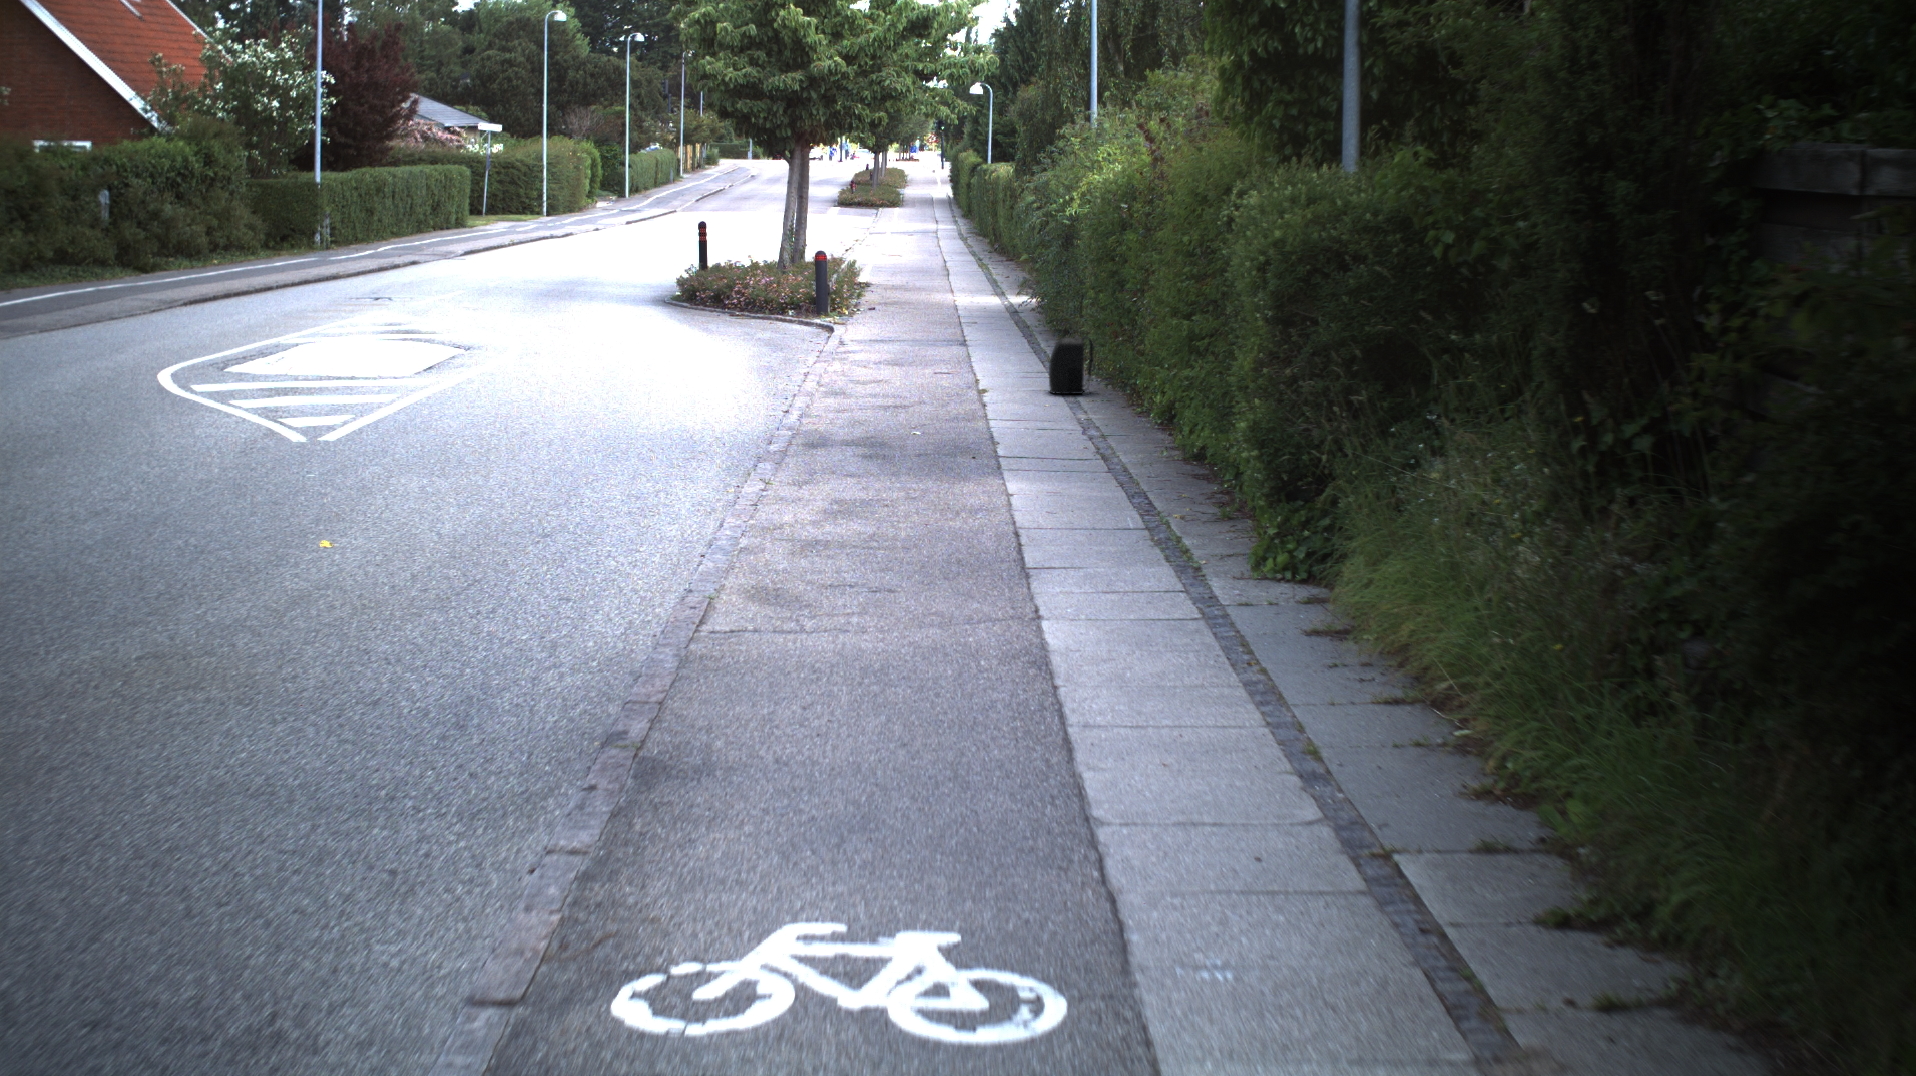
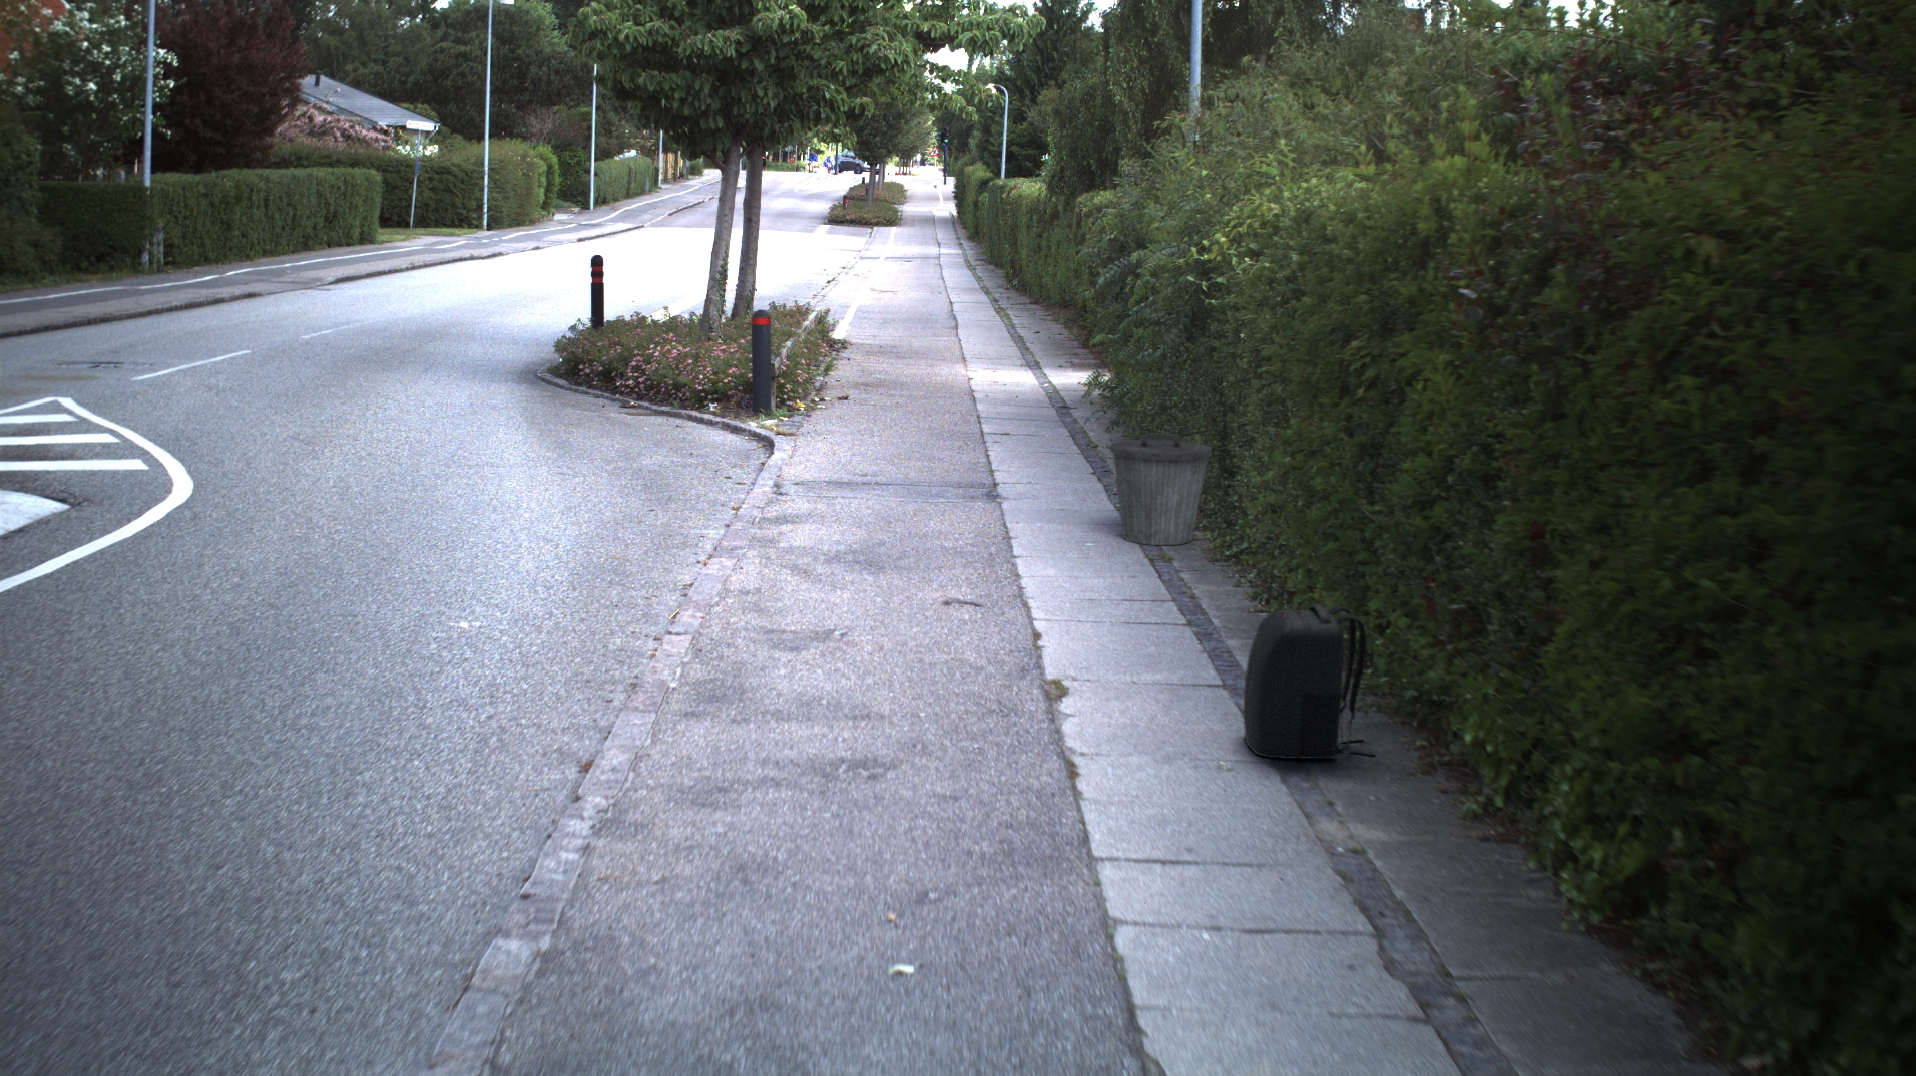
trash can: none [1018,297,1070,354] -> present [1110,433,1212,545]

